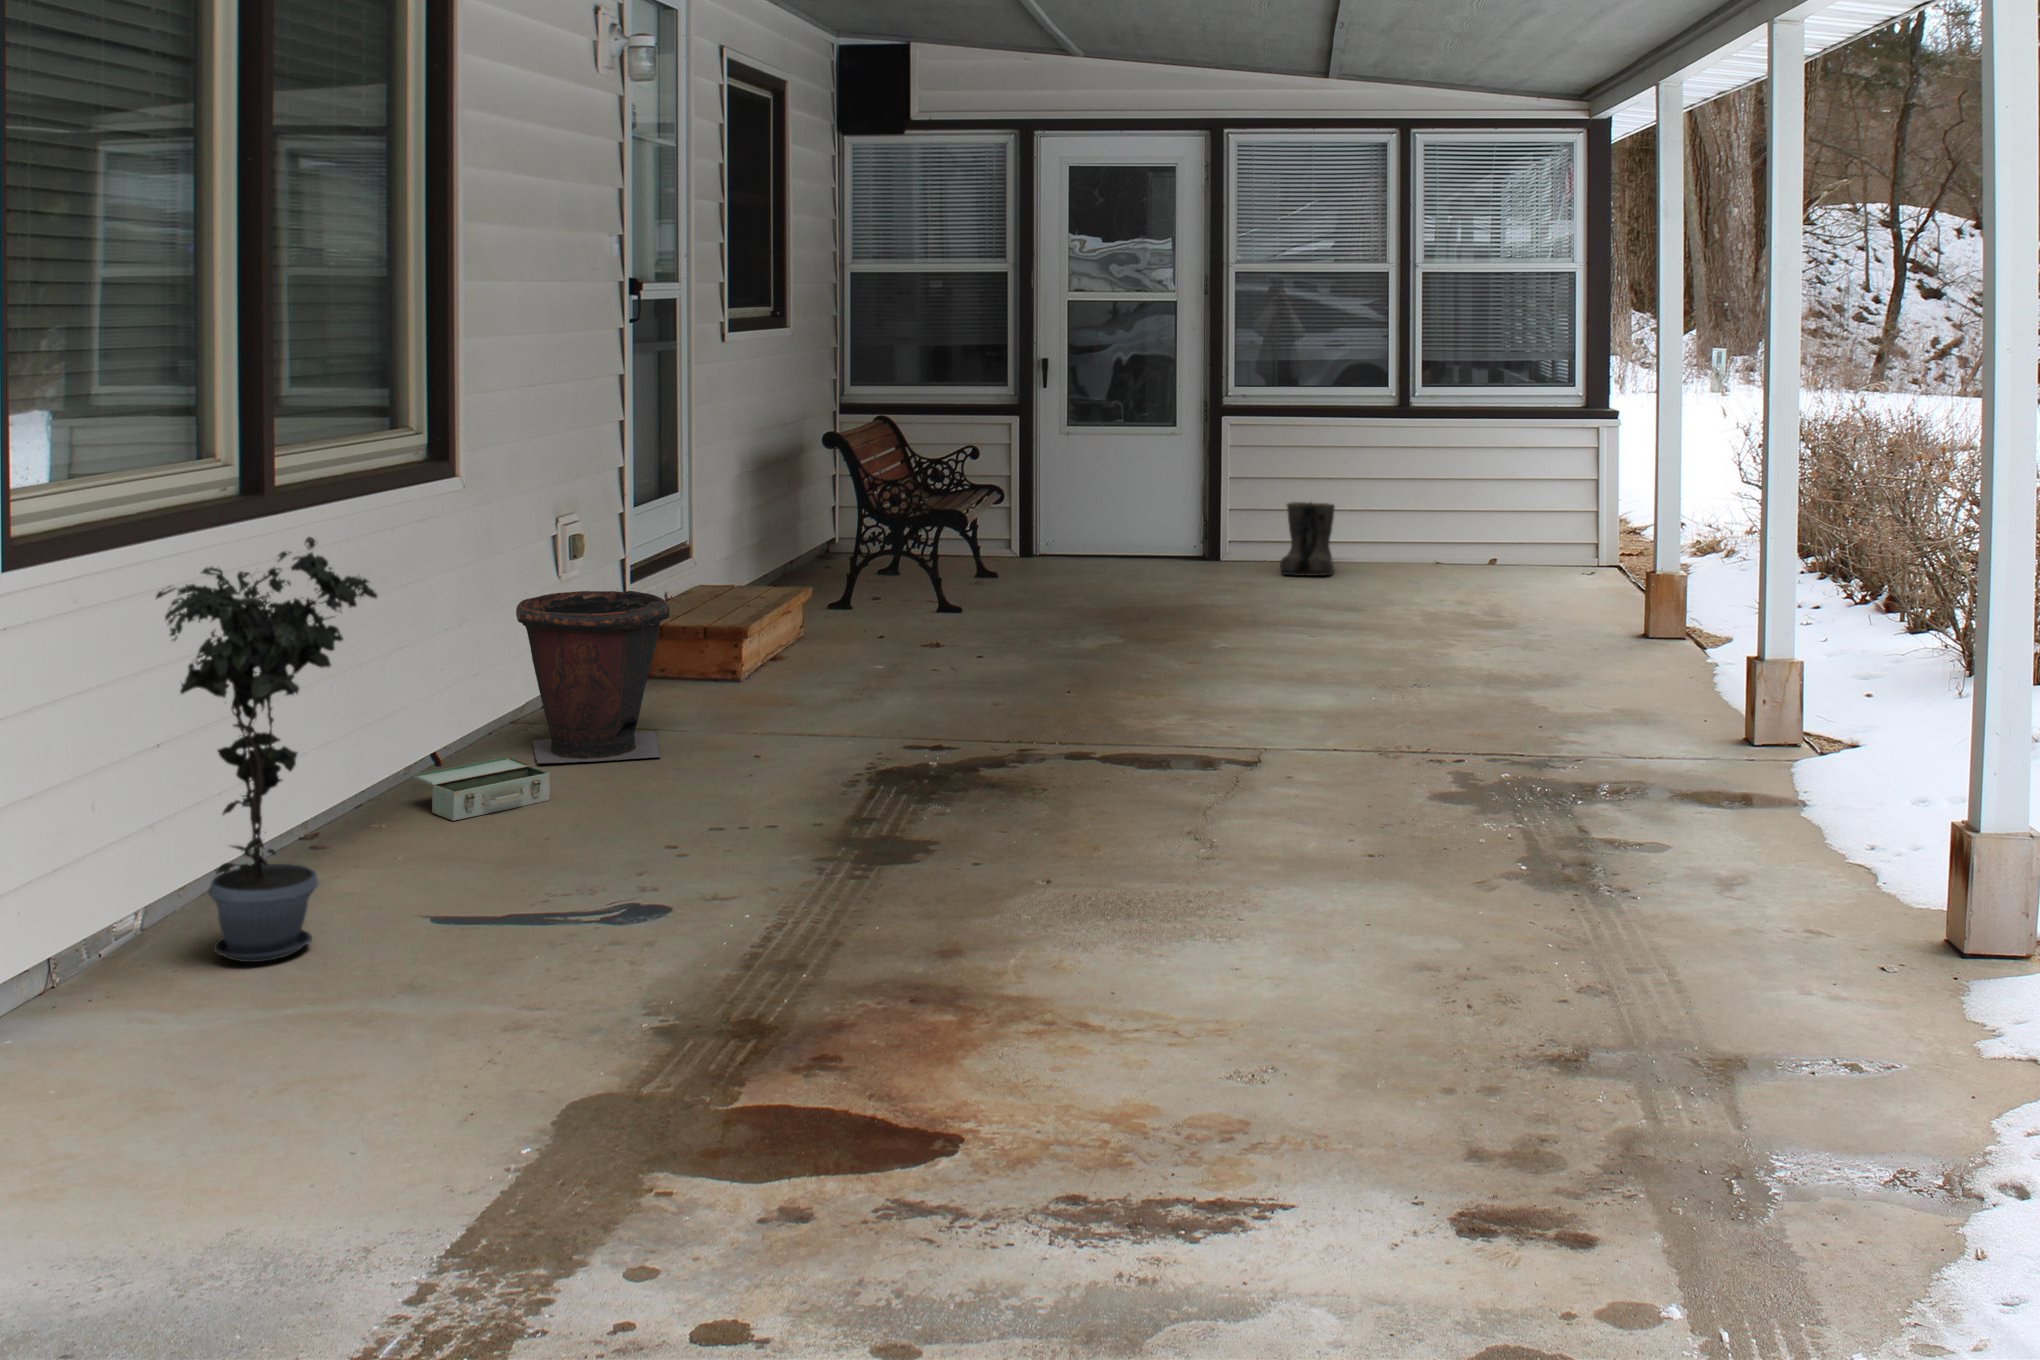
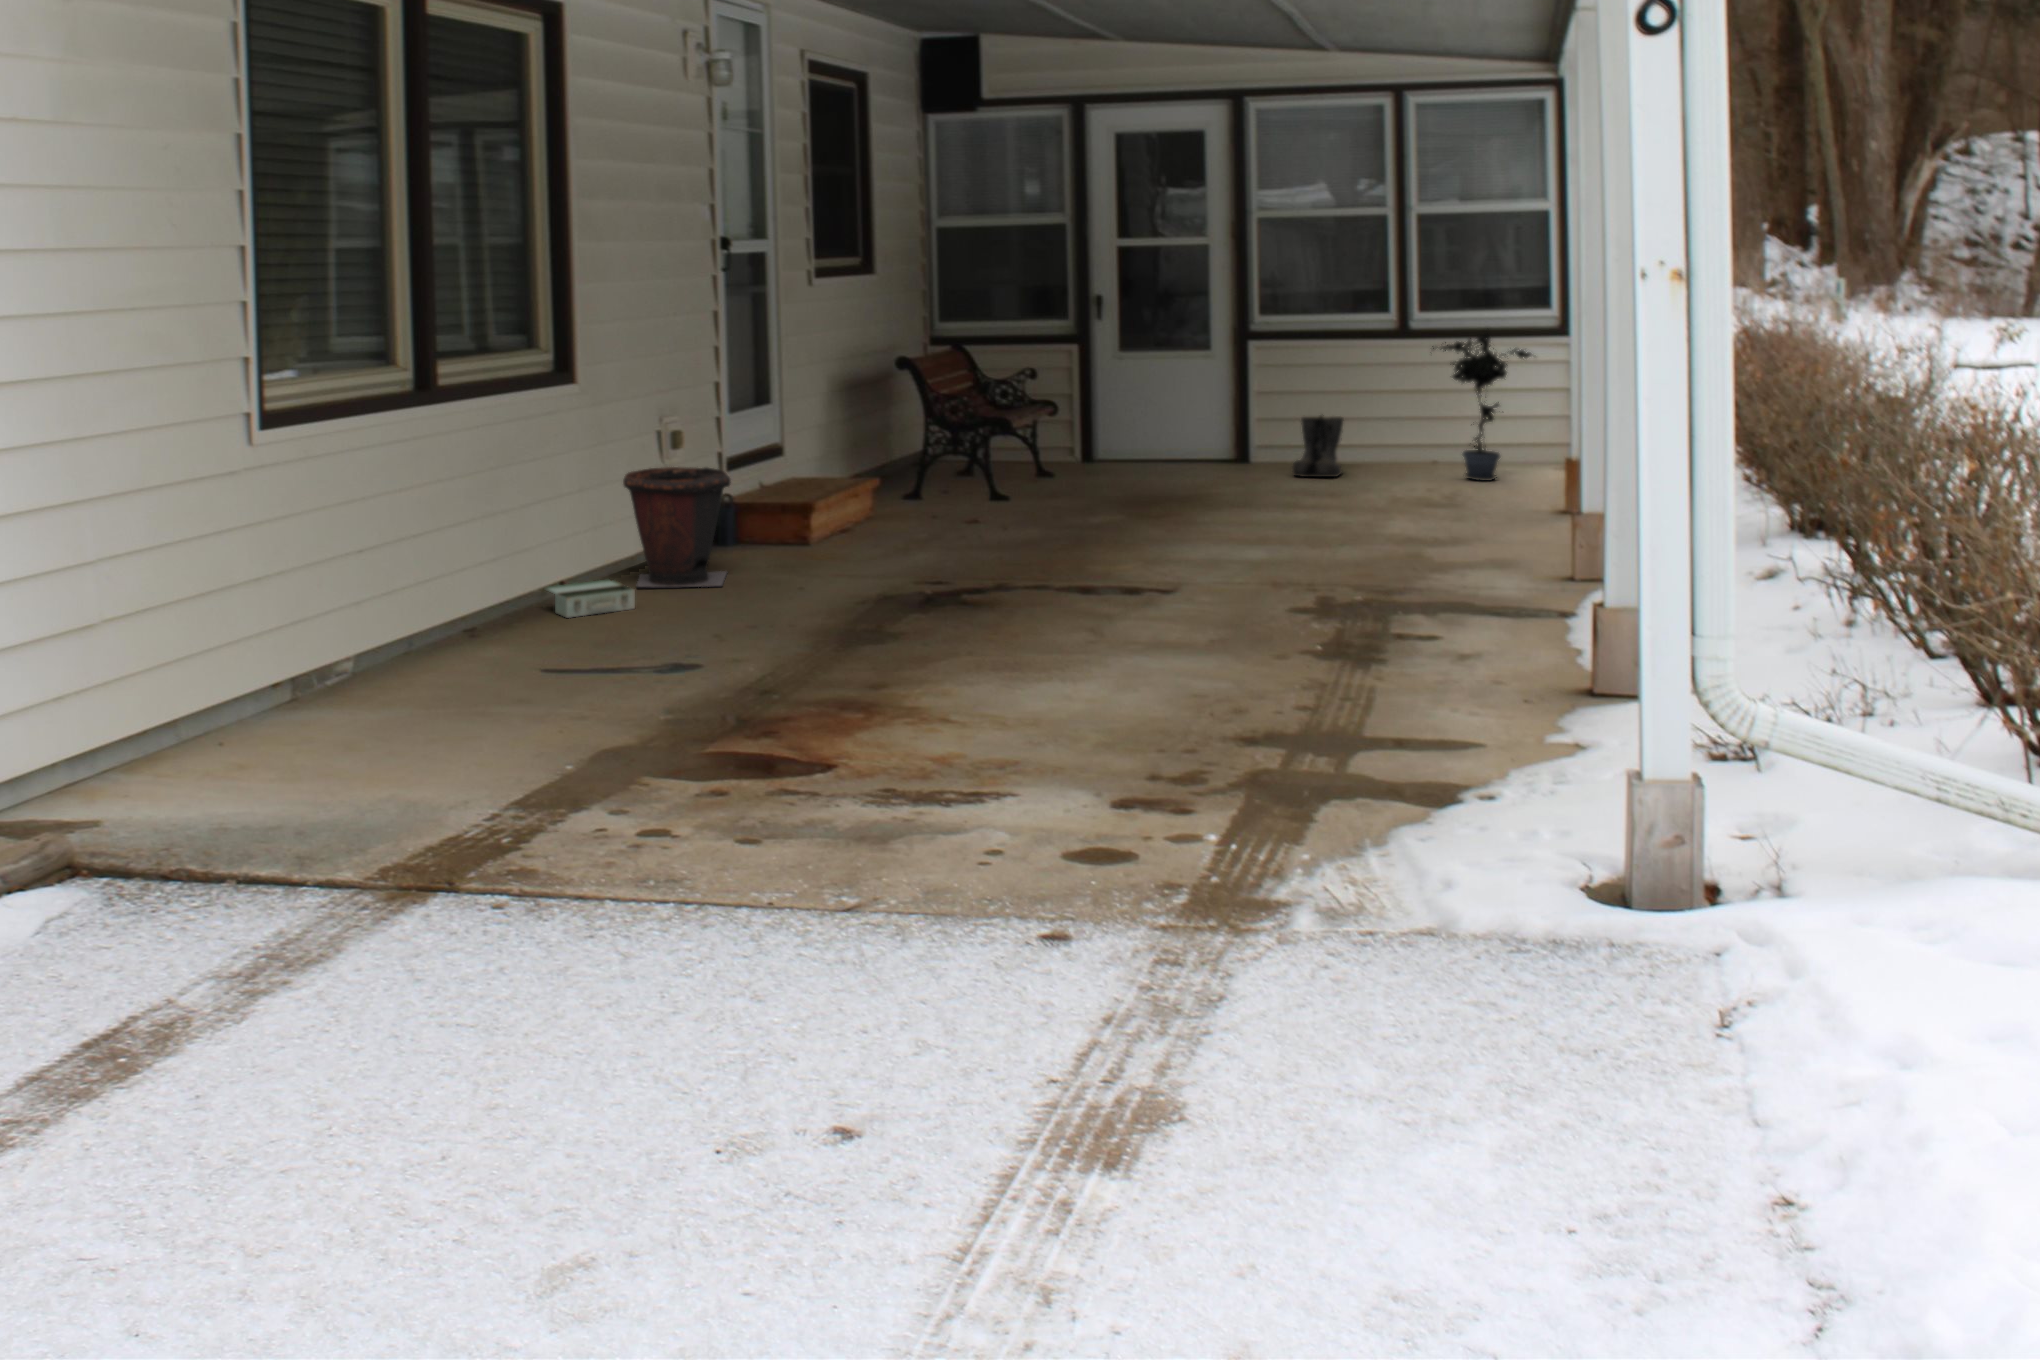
potted plant: present [156,537,377,962] -> present [1432,334,1531,481]

